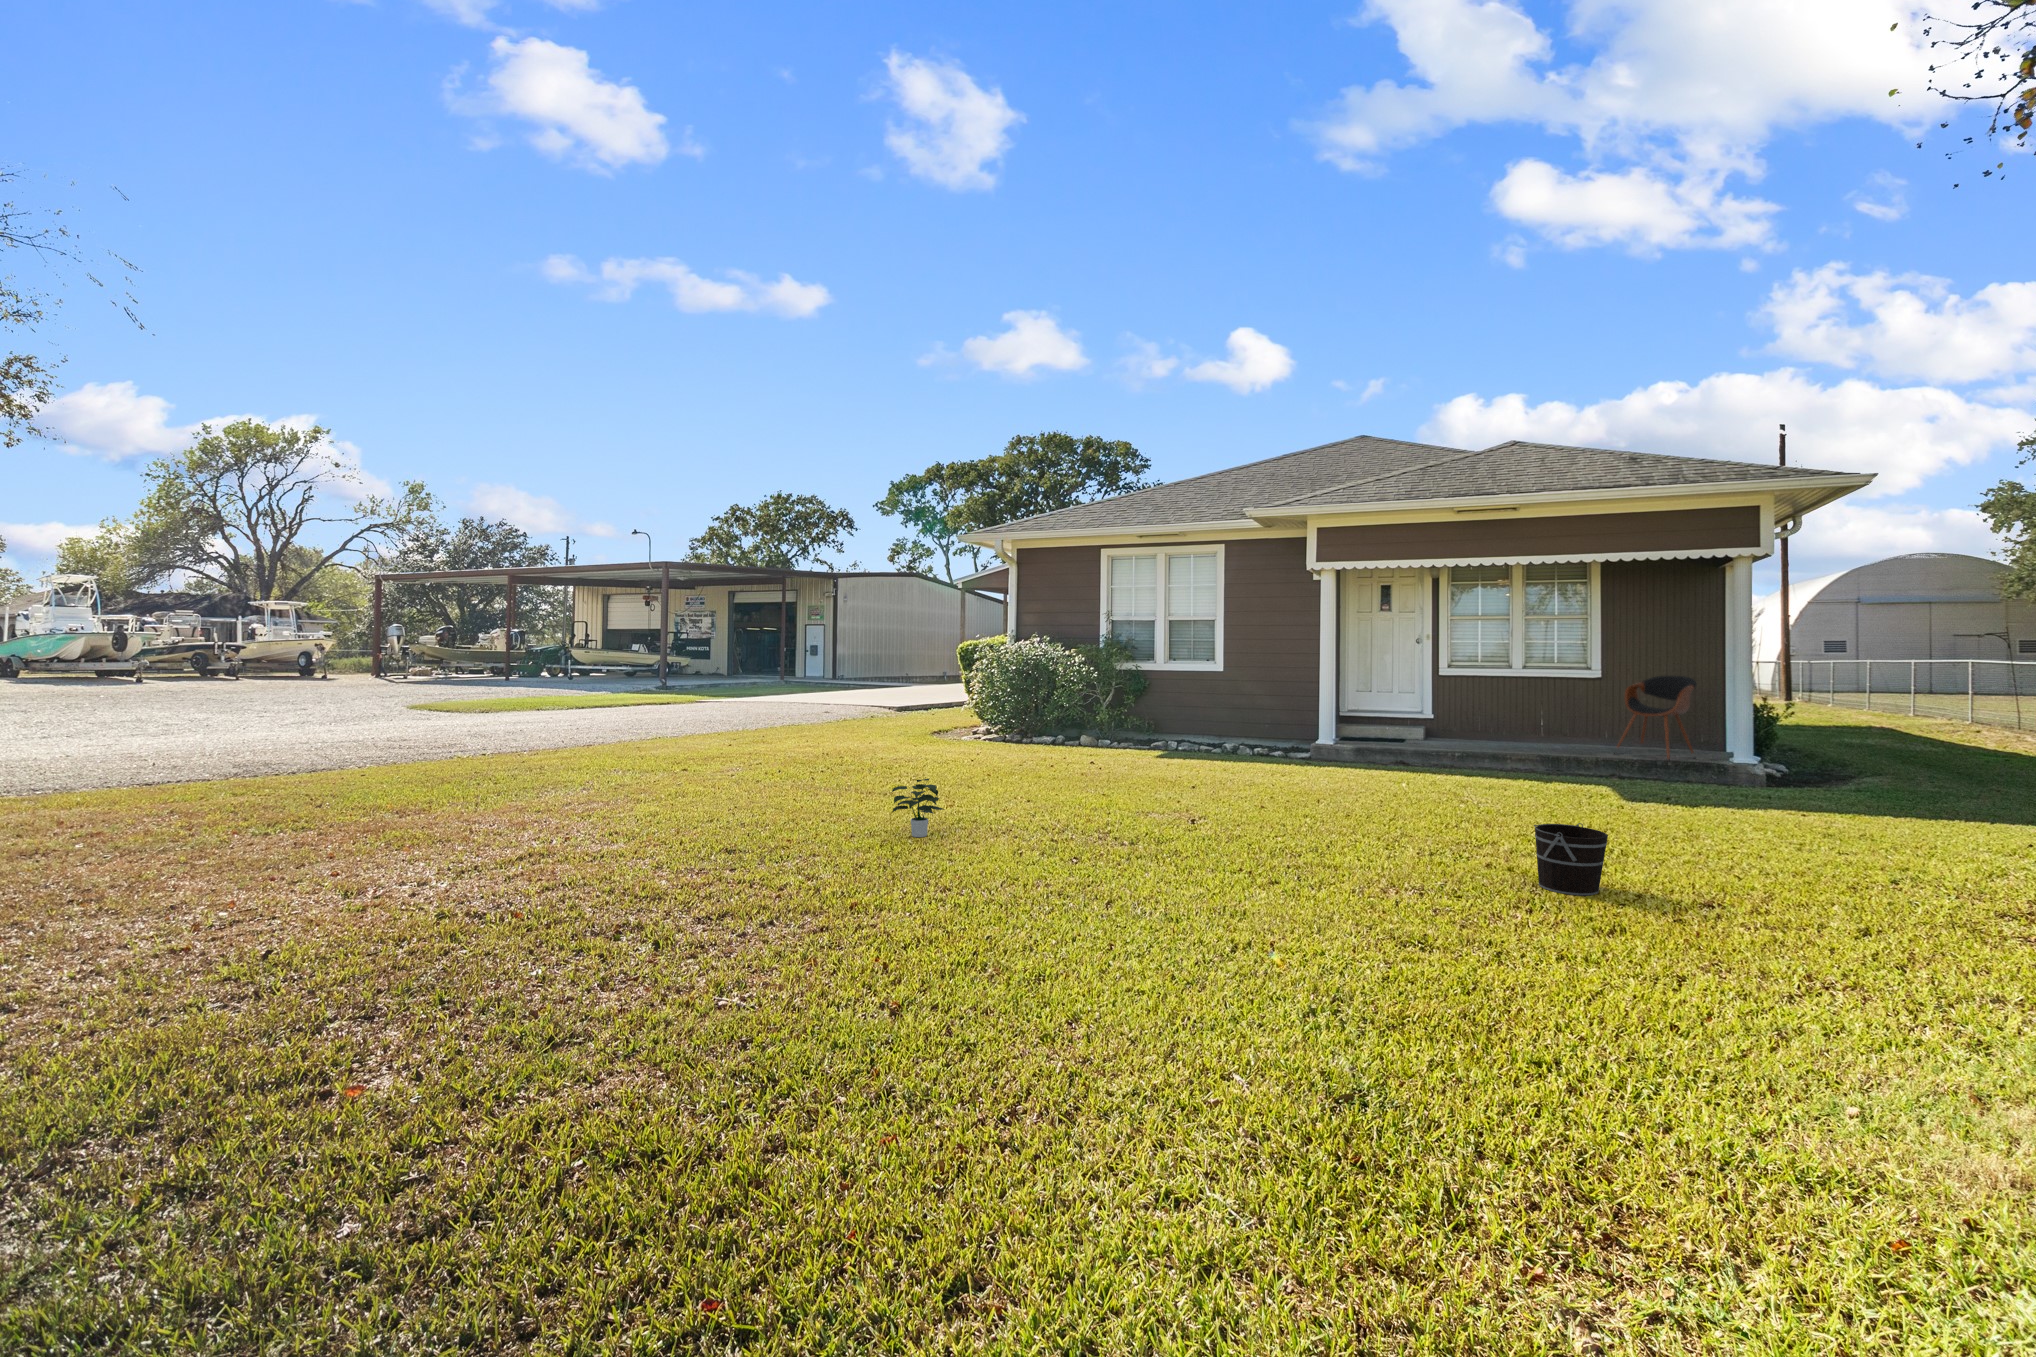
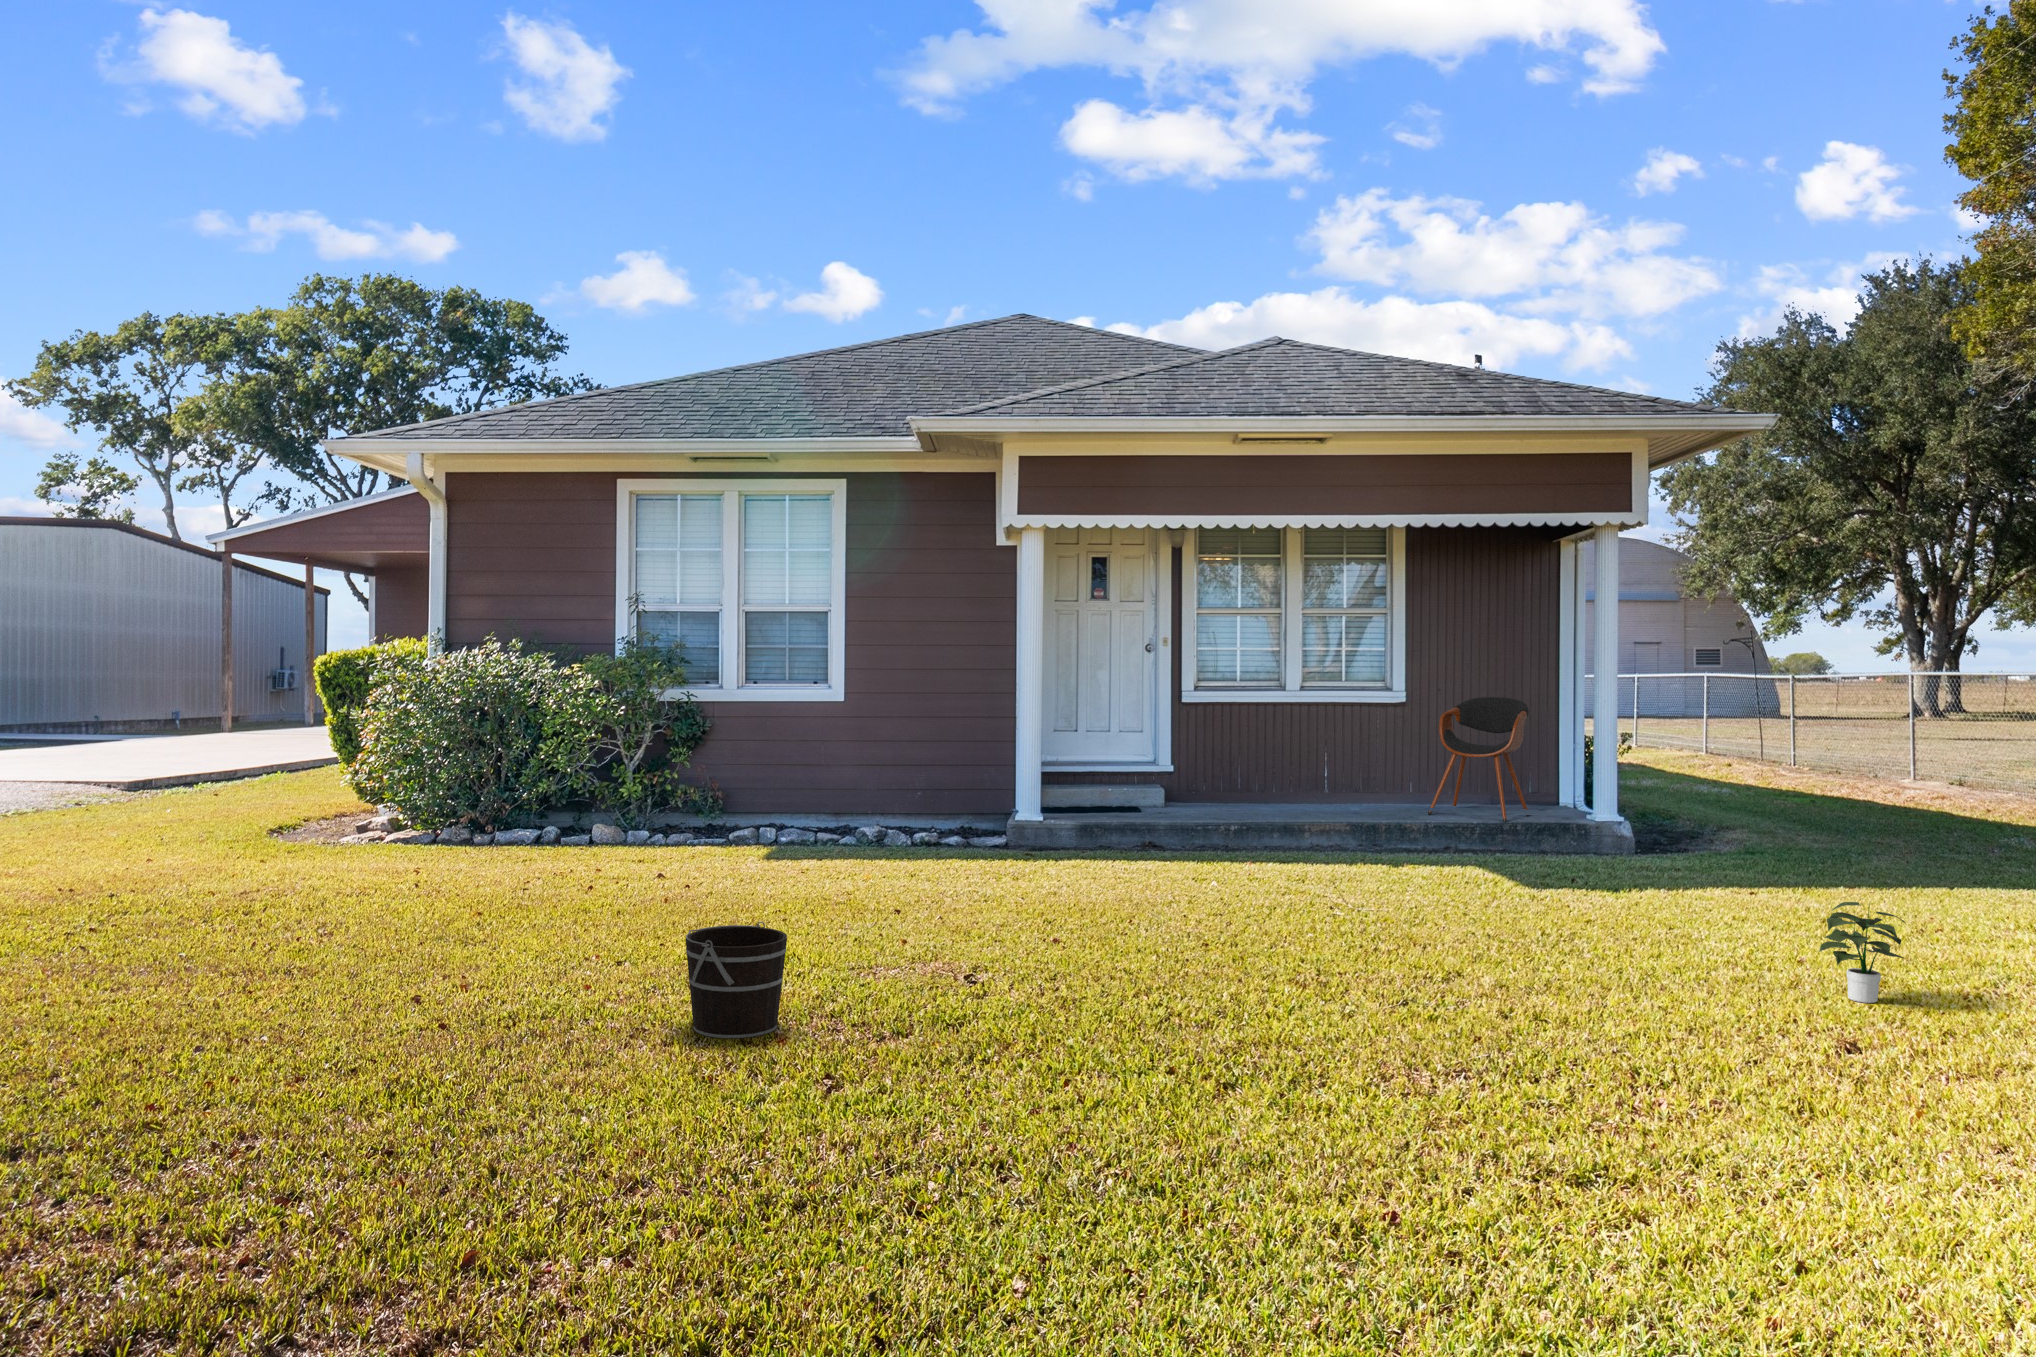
potted plant: present [892,779,945,837] -> present [1819,902,1905,1003]
bucket: present [1534,823,1608,895] -> present [685,921,787,1038]

